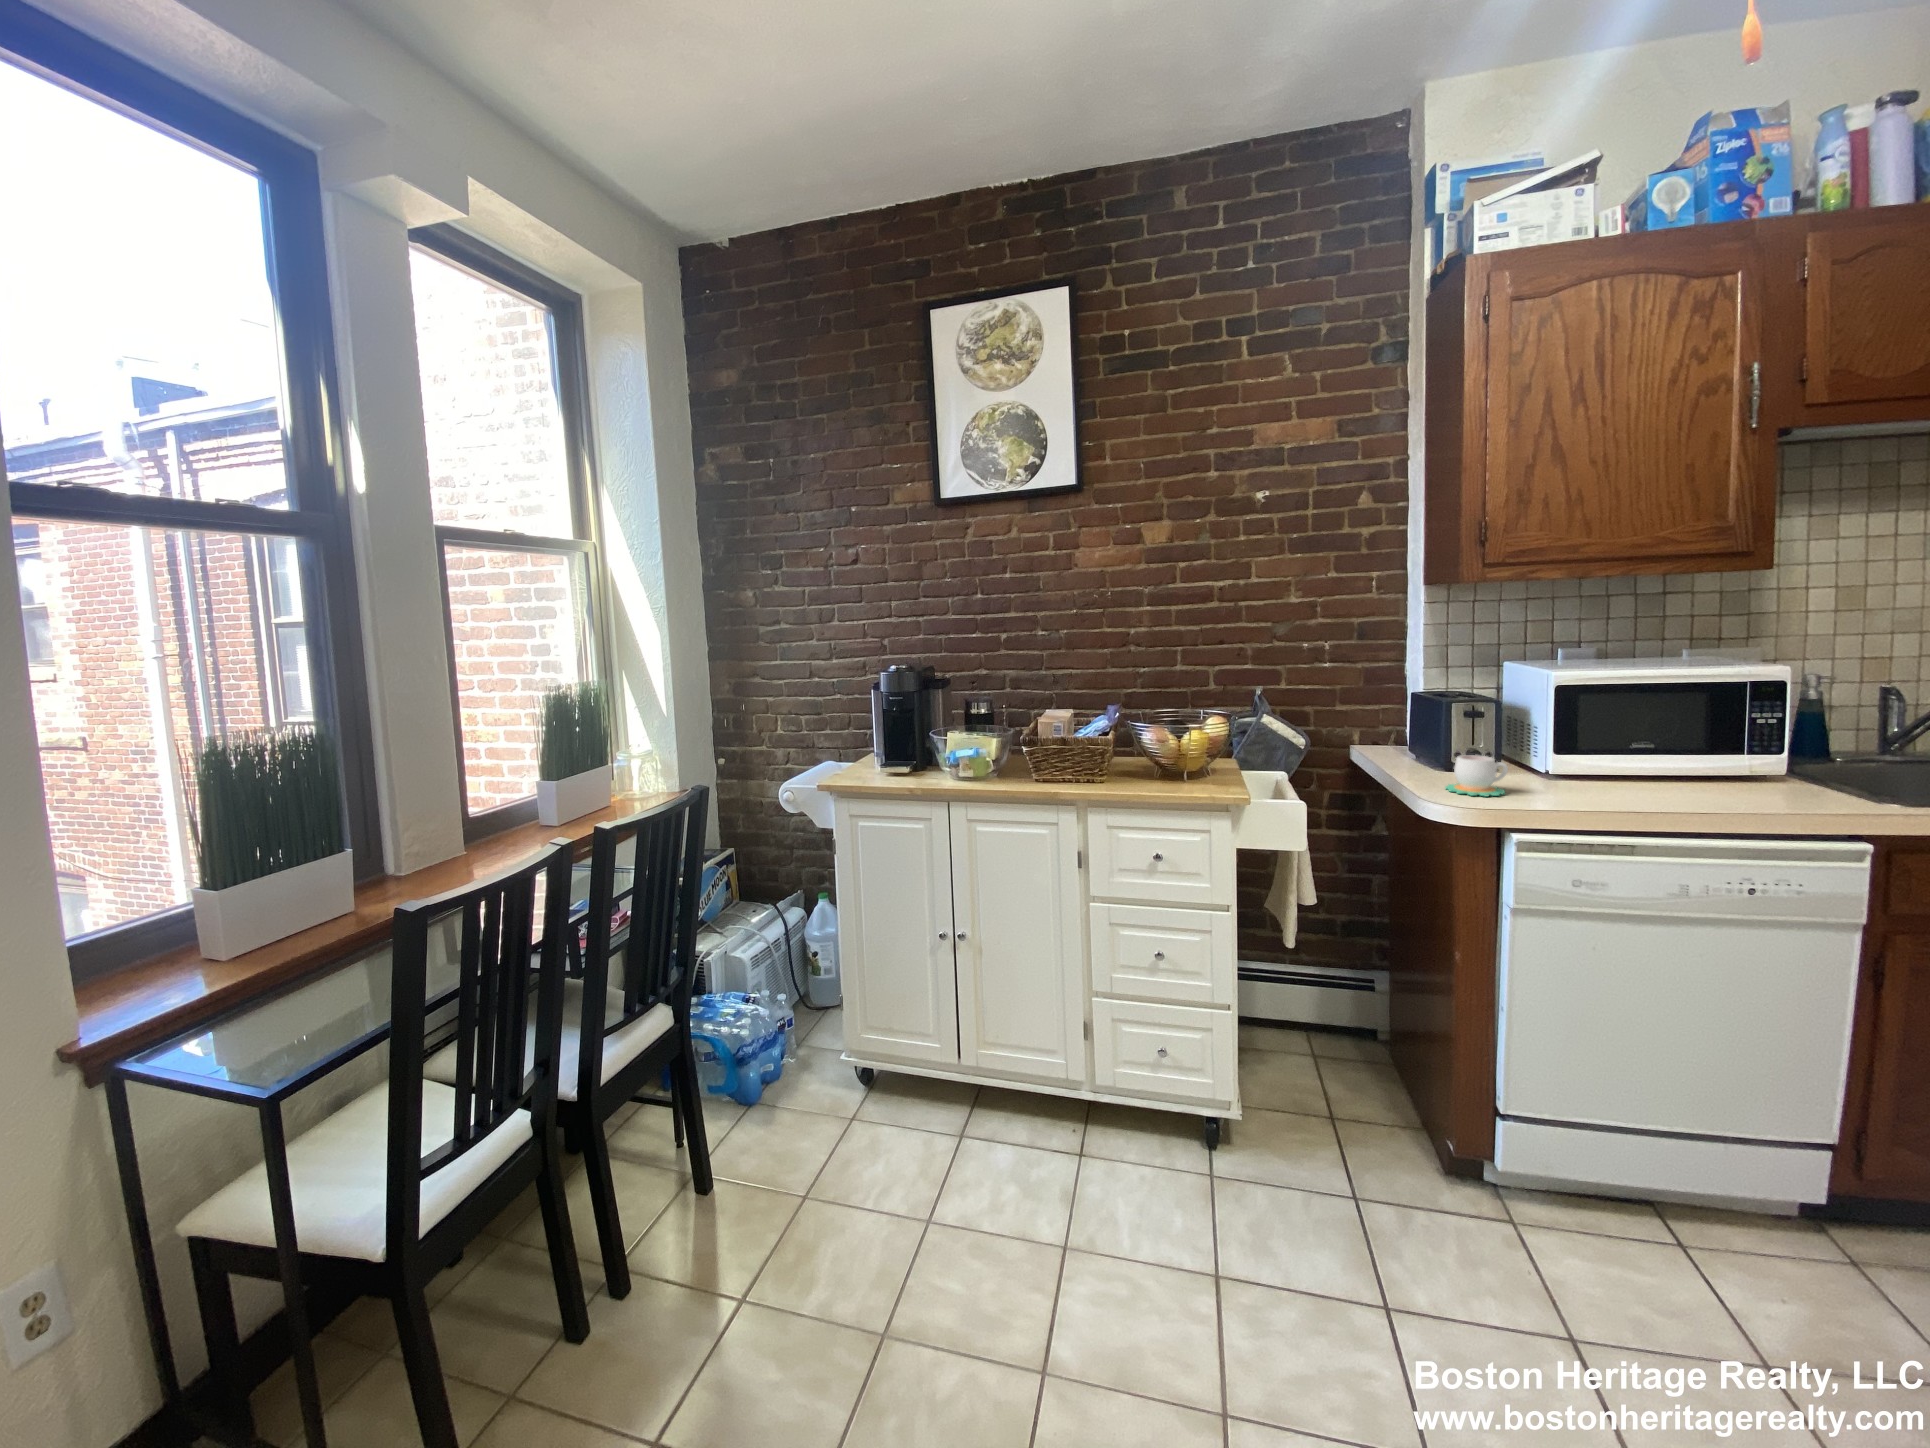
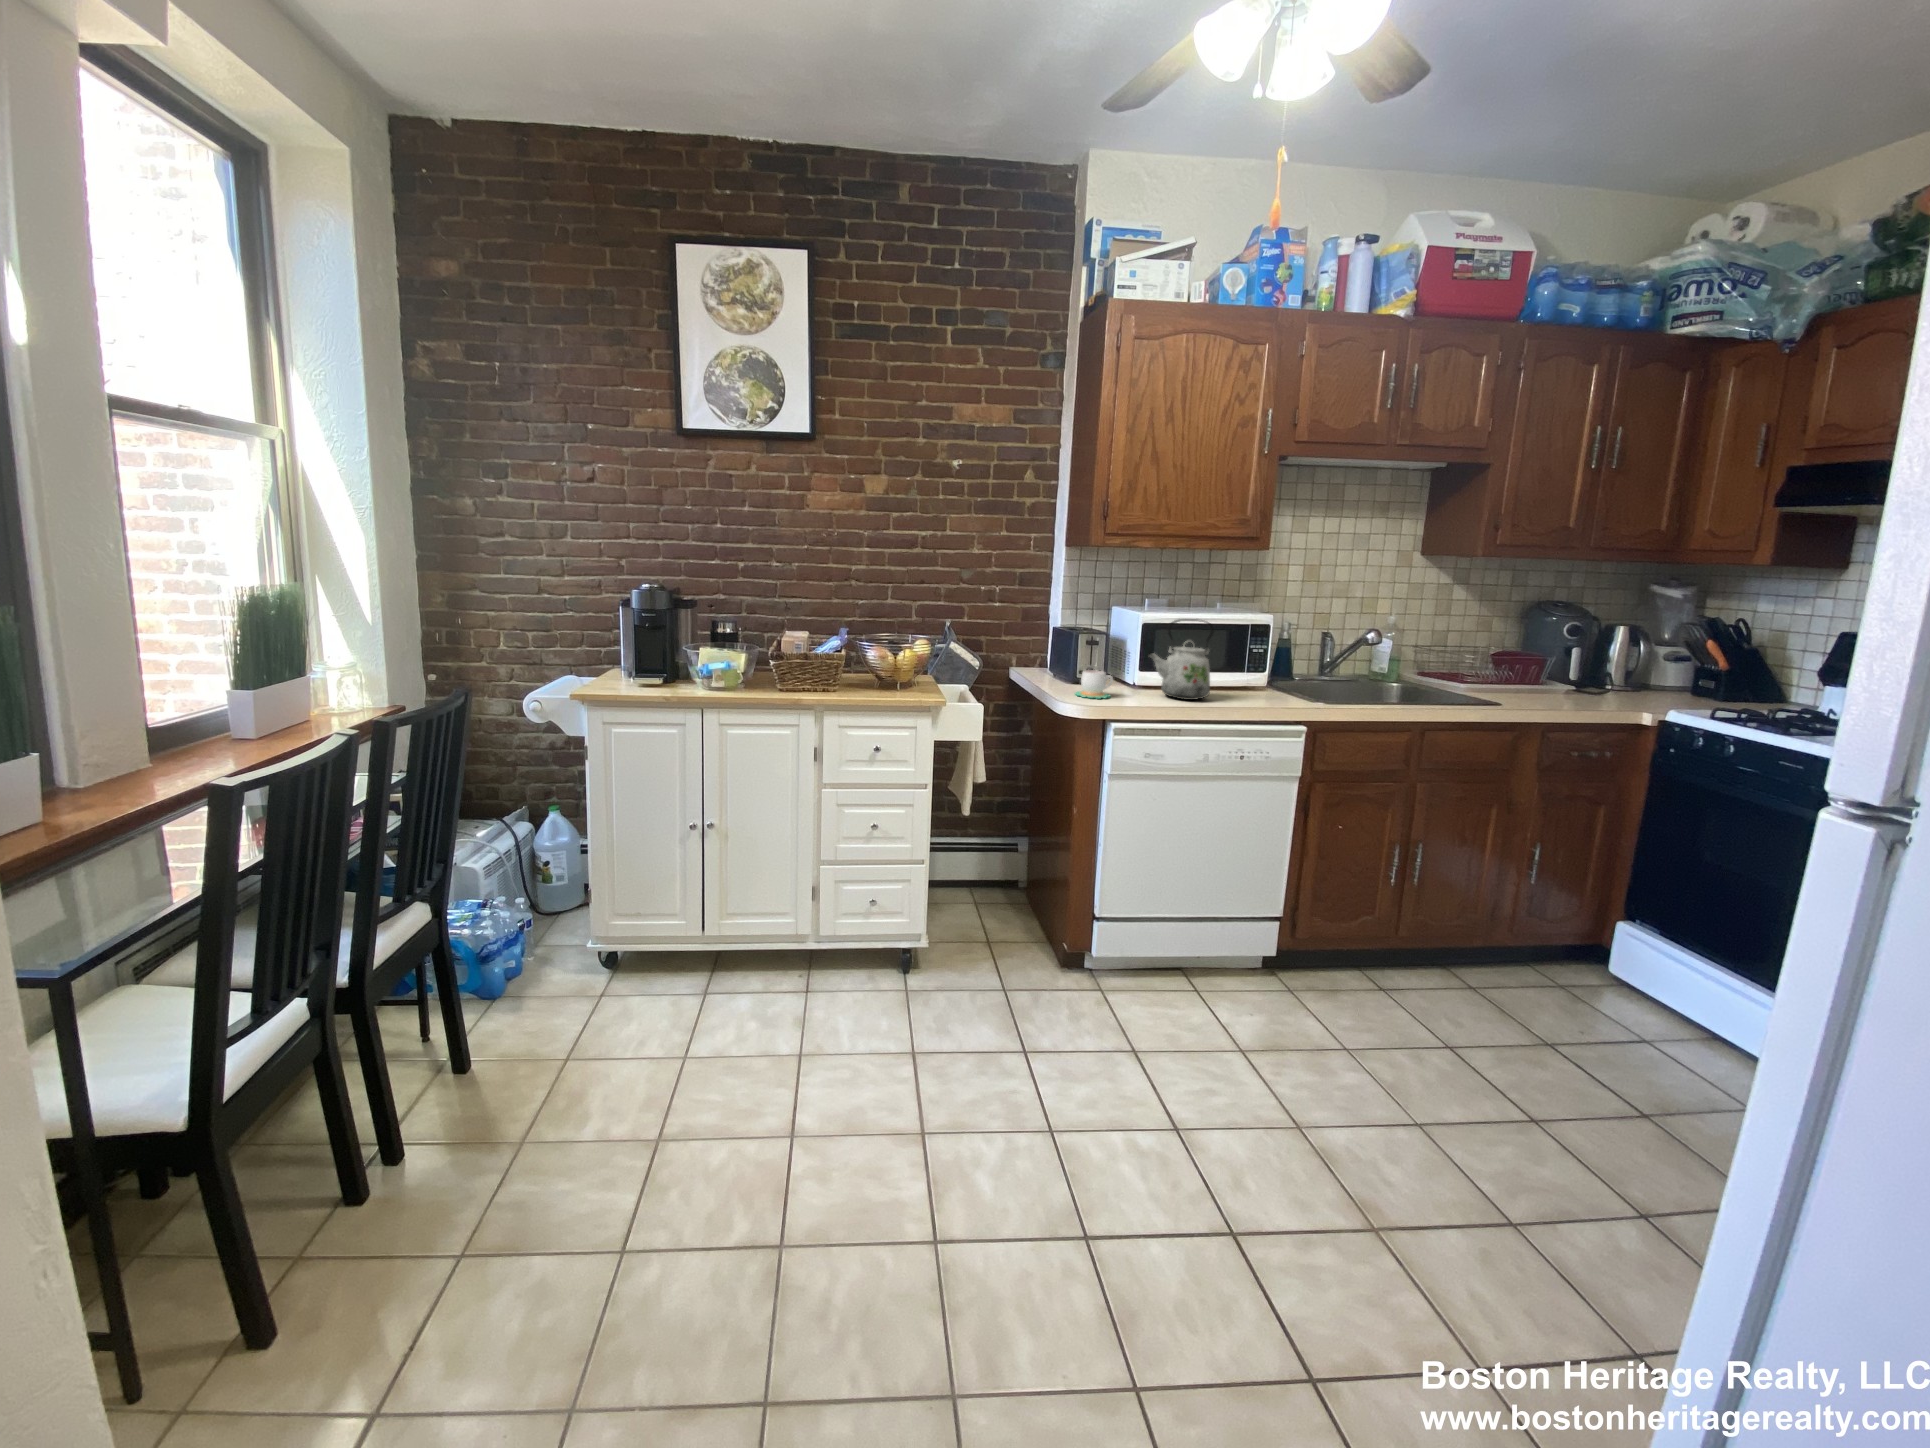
kettle: none [1564,679,1686,799] -> present [1148,619,1214,700]

